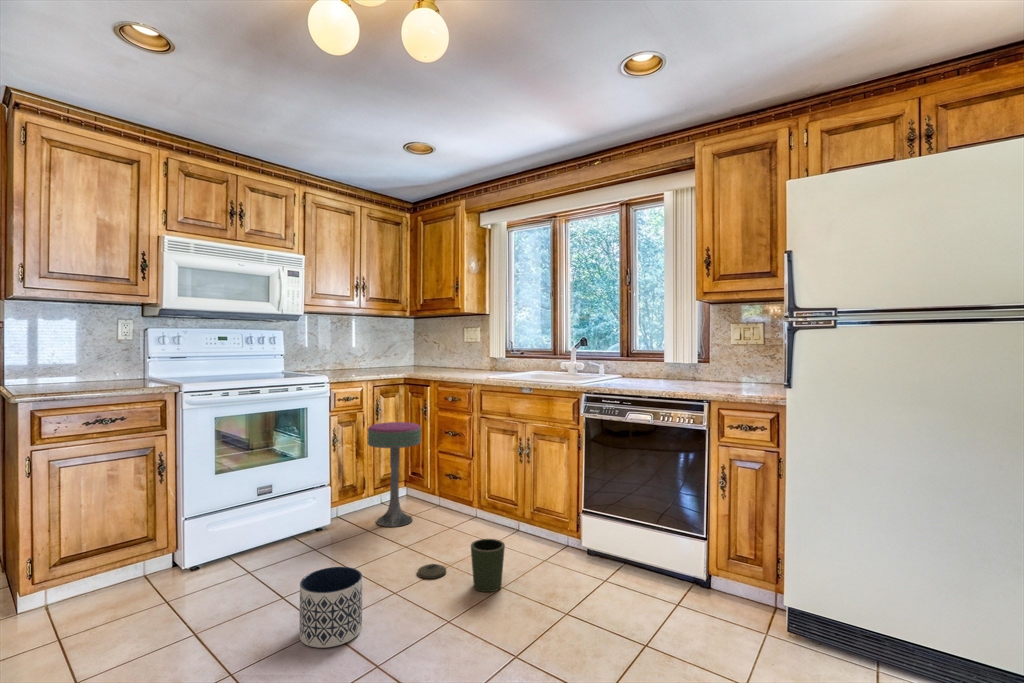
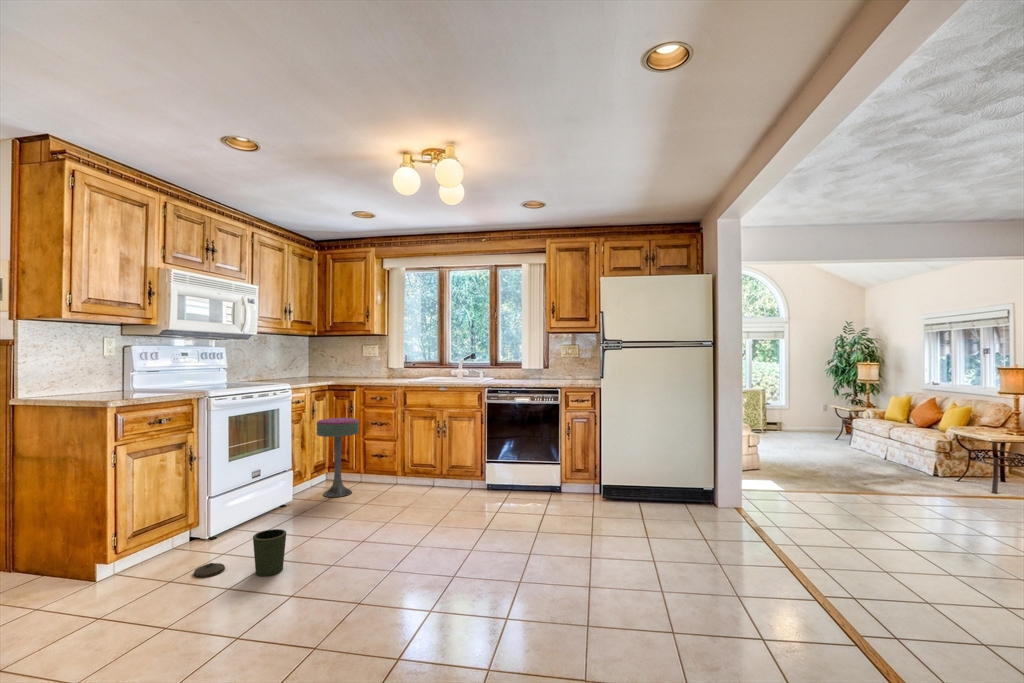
trash can: present [417,539,505,592] -> present [194,529,286,577]
planter: present [300,567,362,648] -> none [358,505,398,553]

